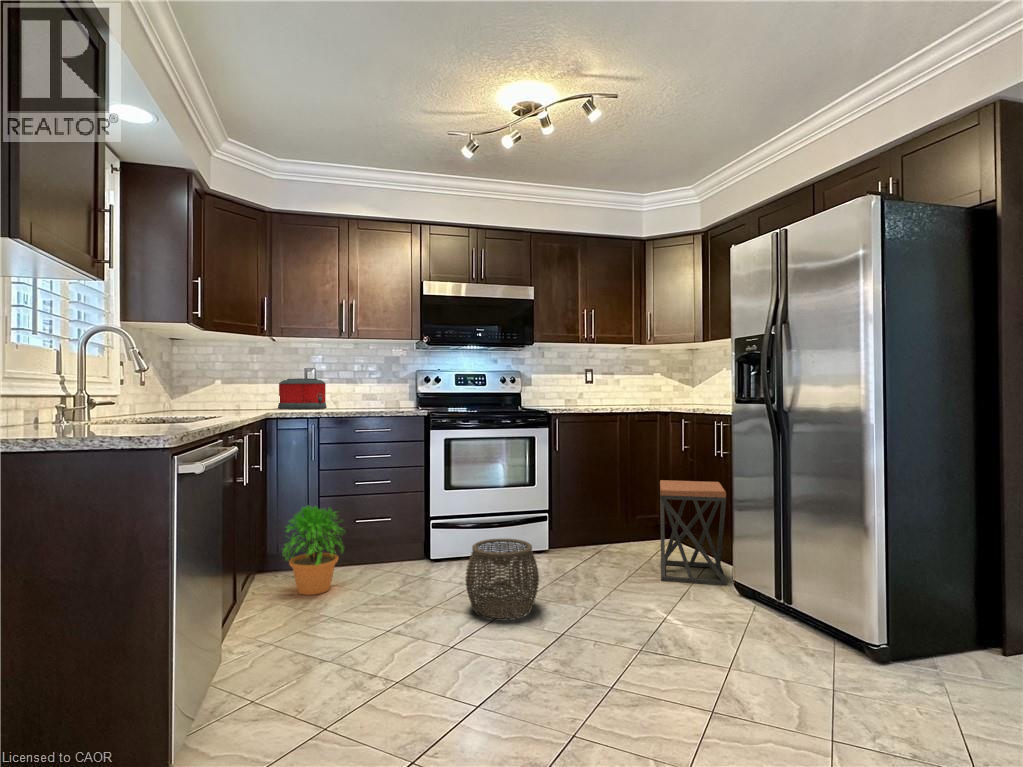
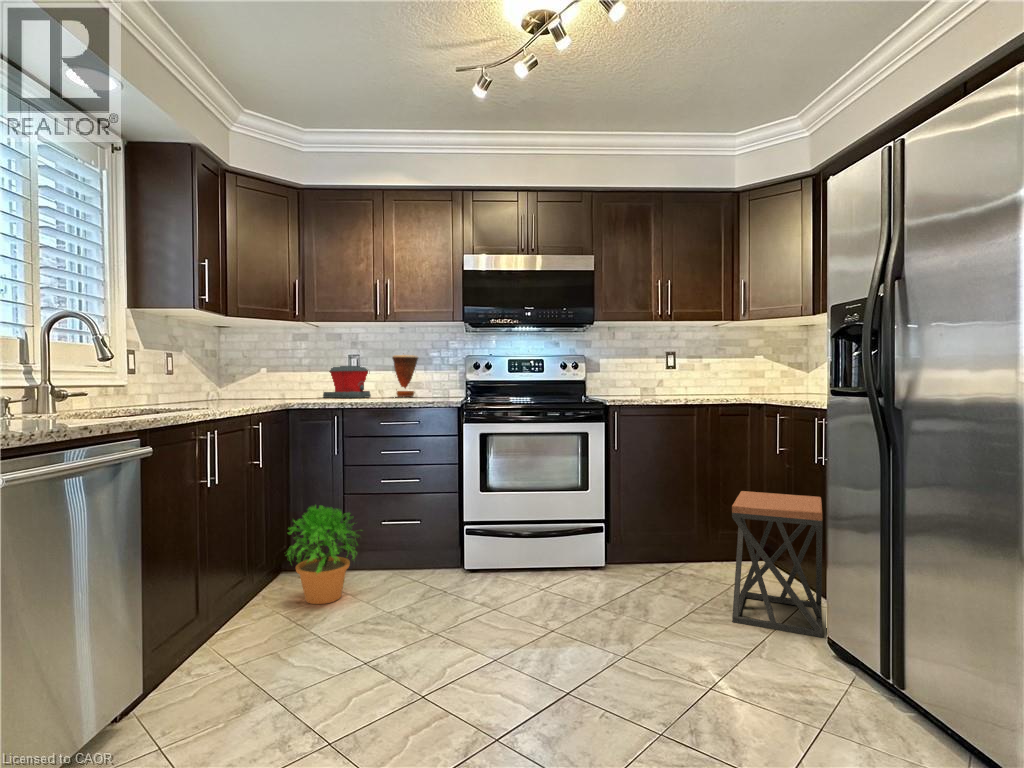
vase: none [347,364,376,408] -> present [392,355,418,397]
woven basket: present [466,539,539,619] -> none [465,558,557,661]

